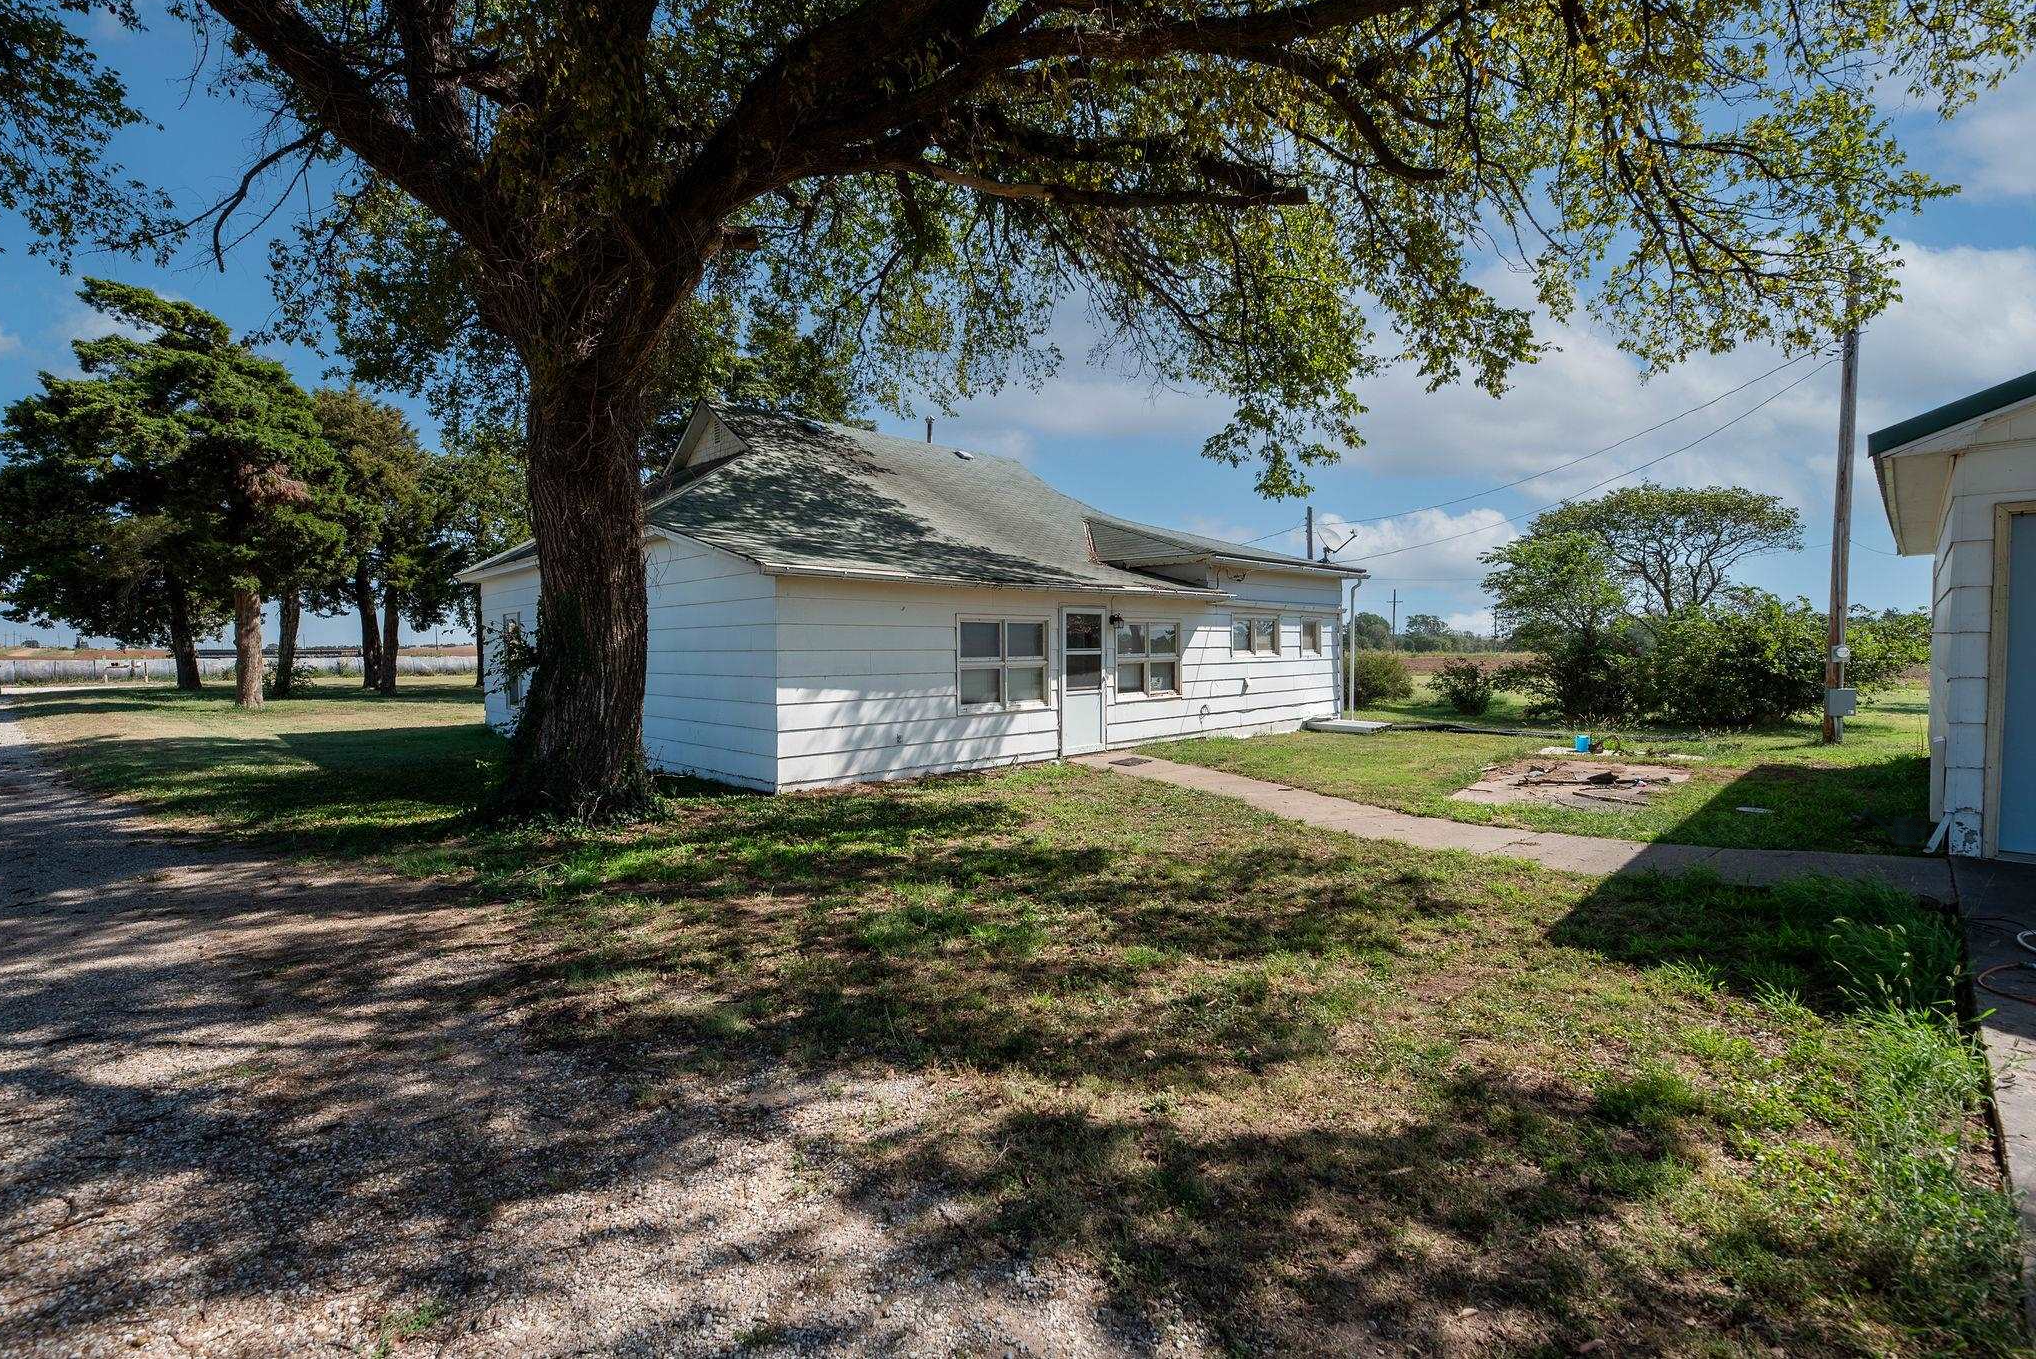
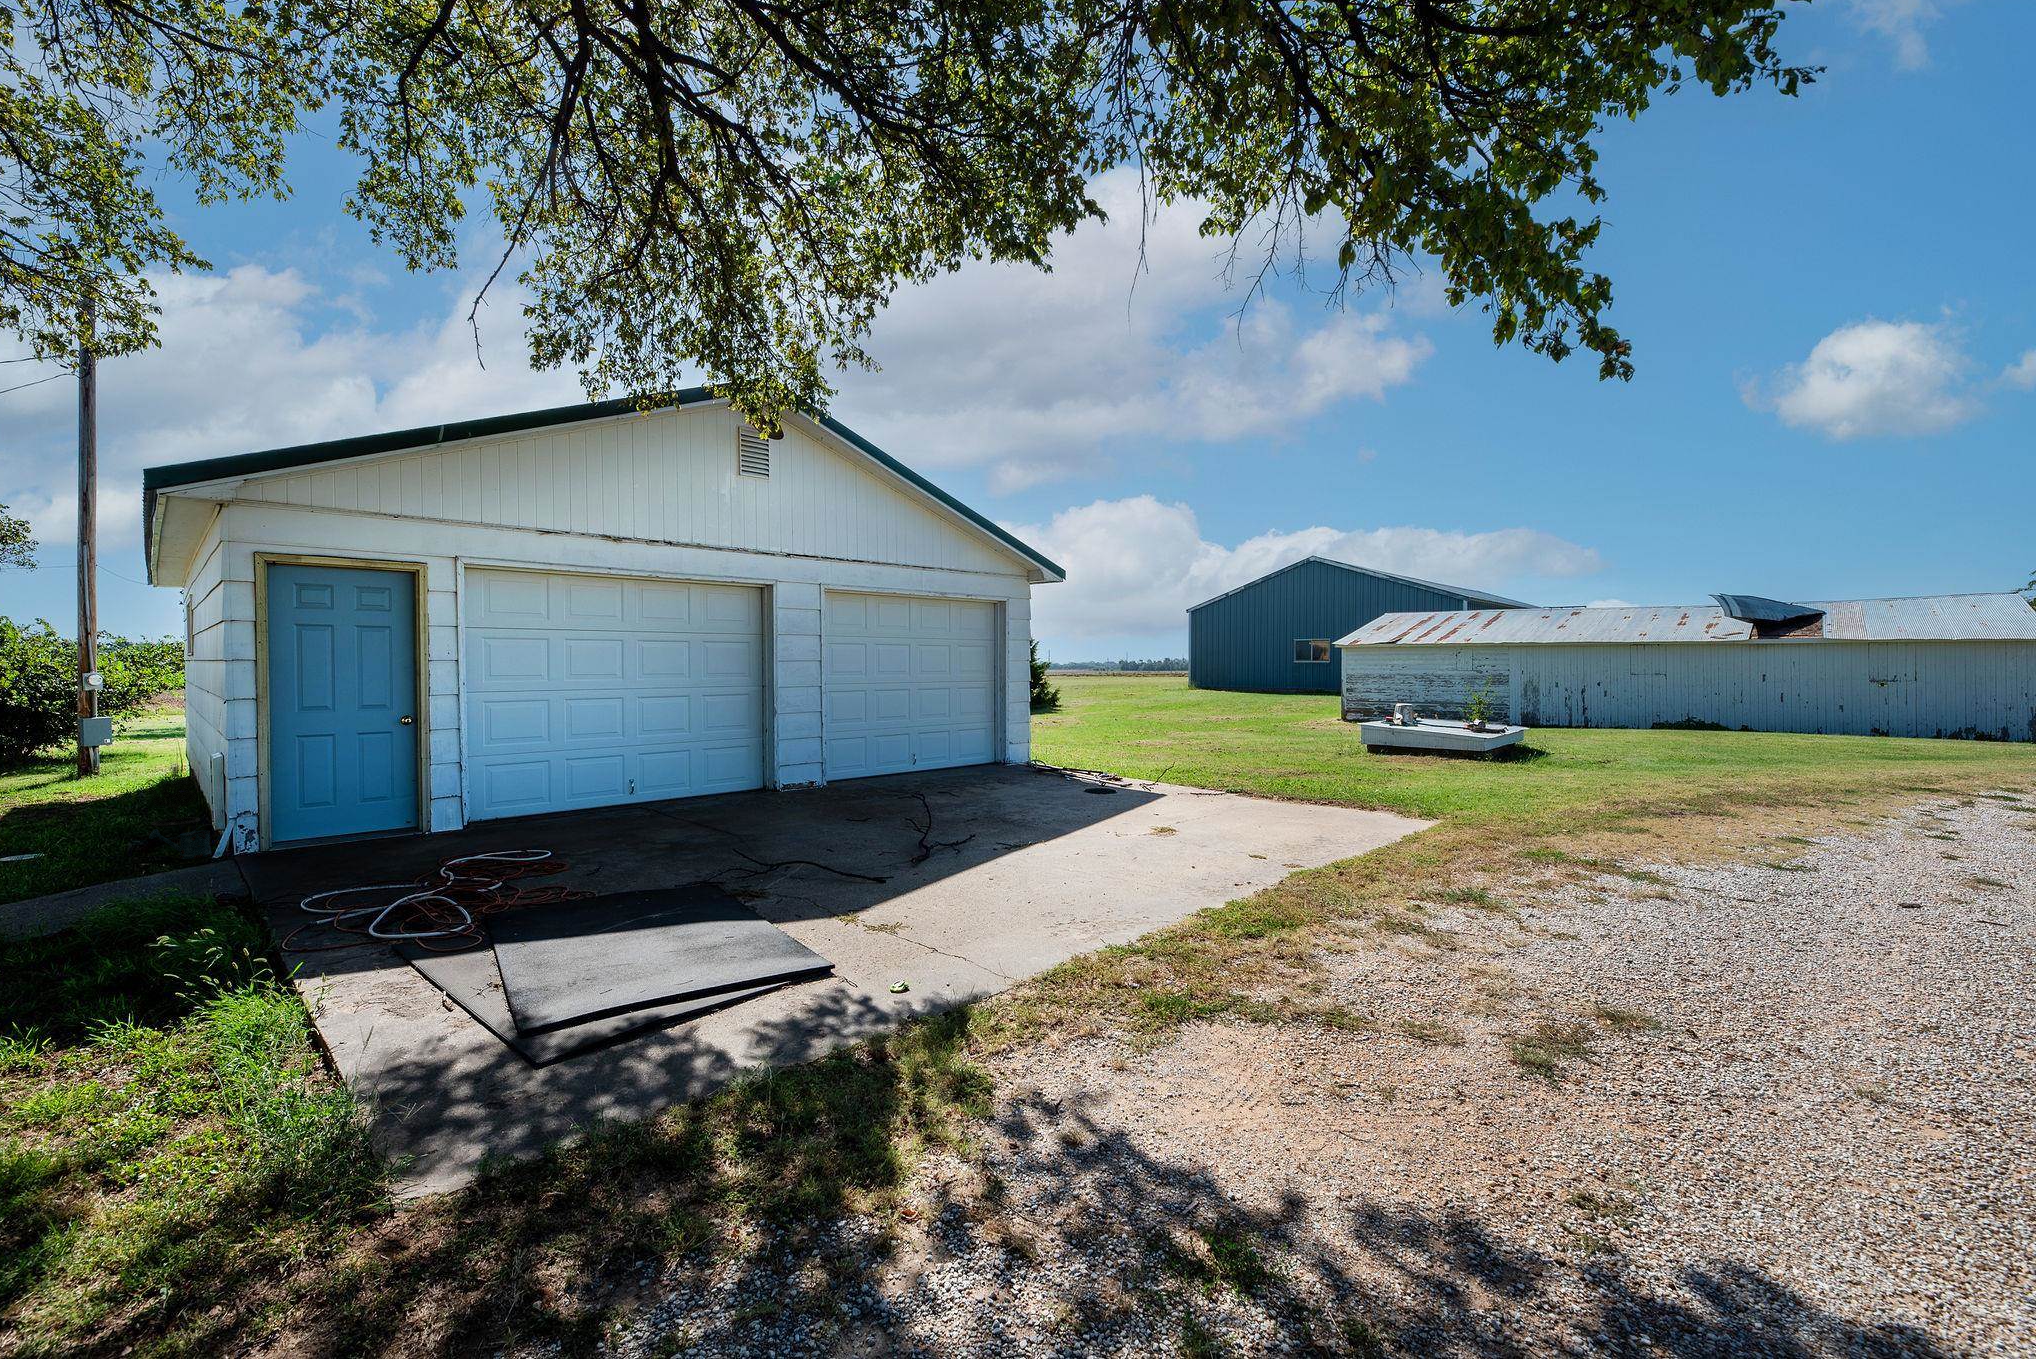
potted tree: none [1867,737,1930,808] -> present [147,766,200,826]

